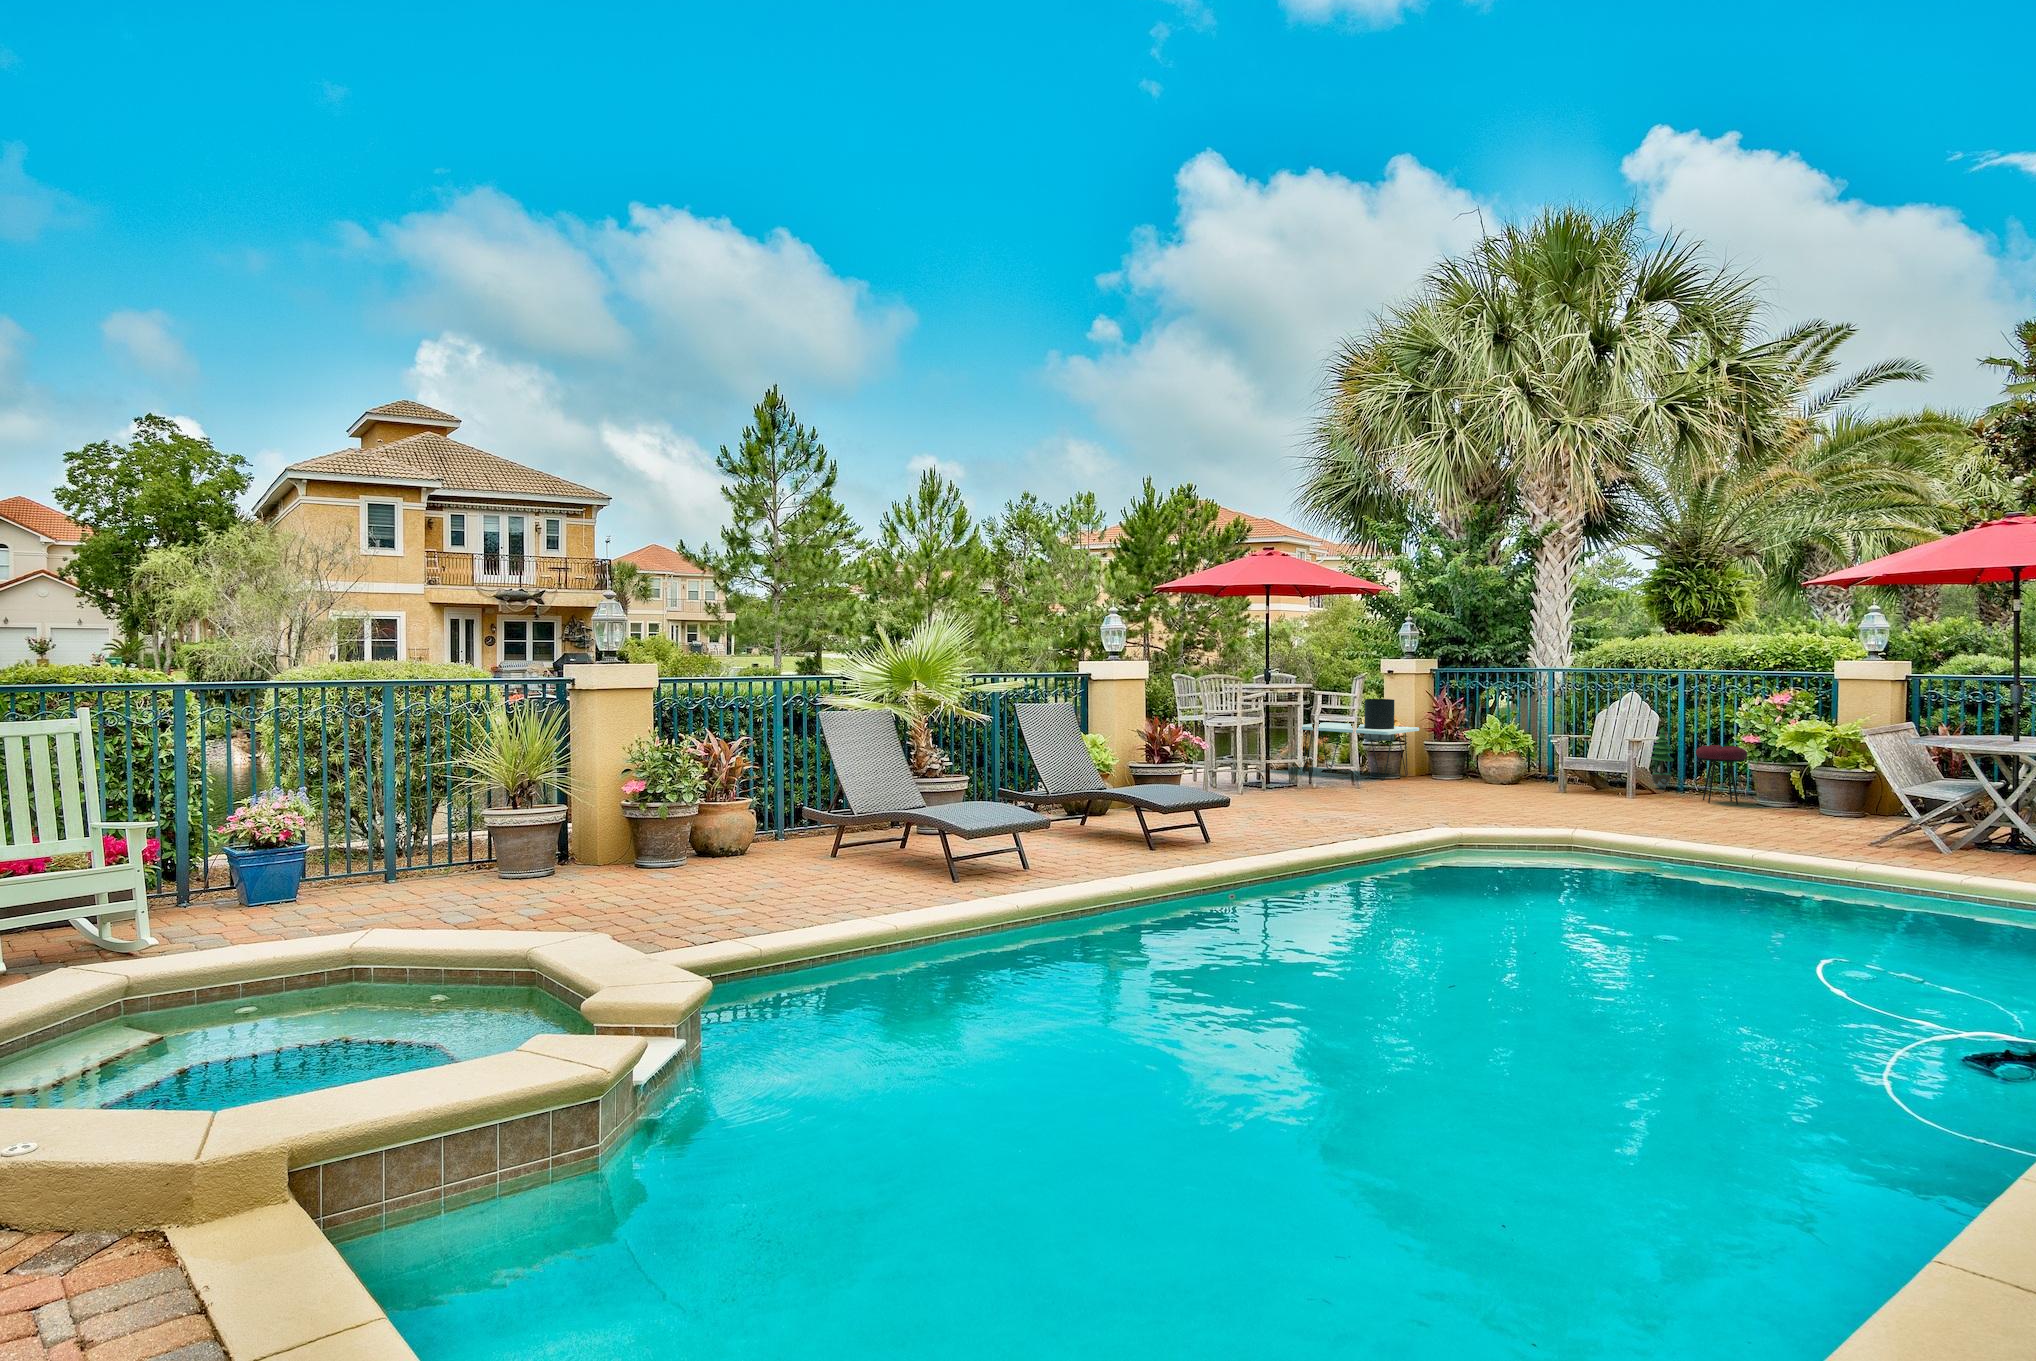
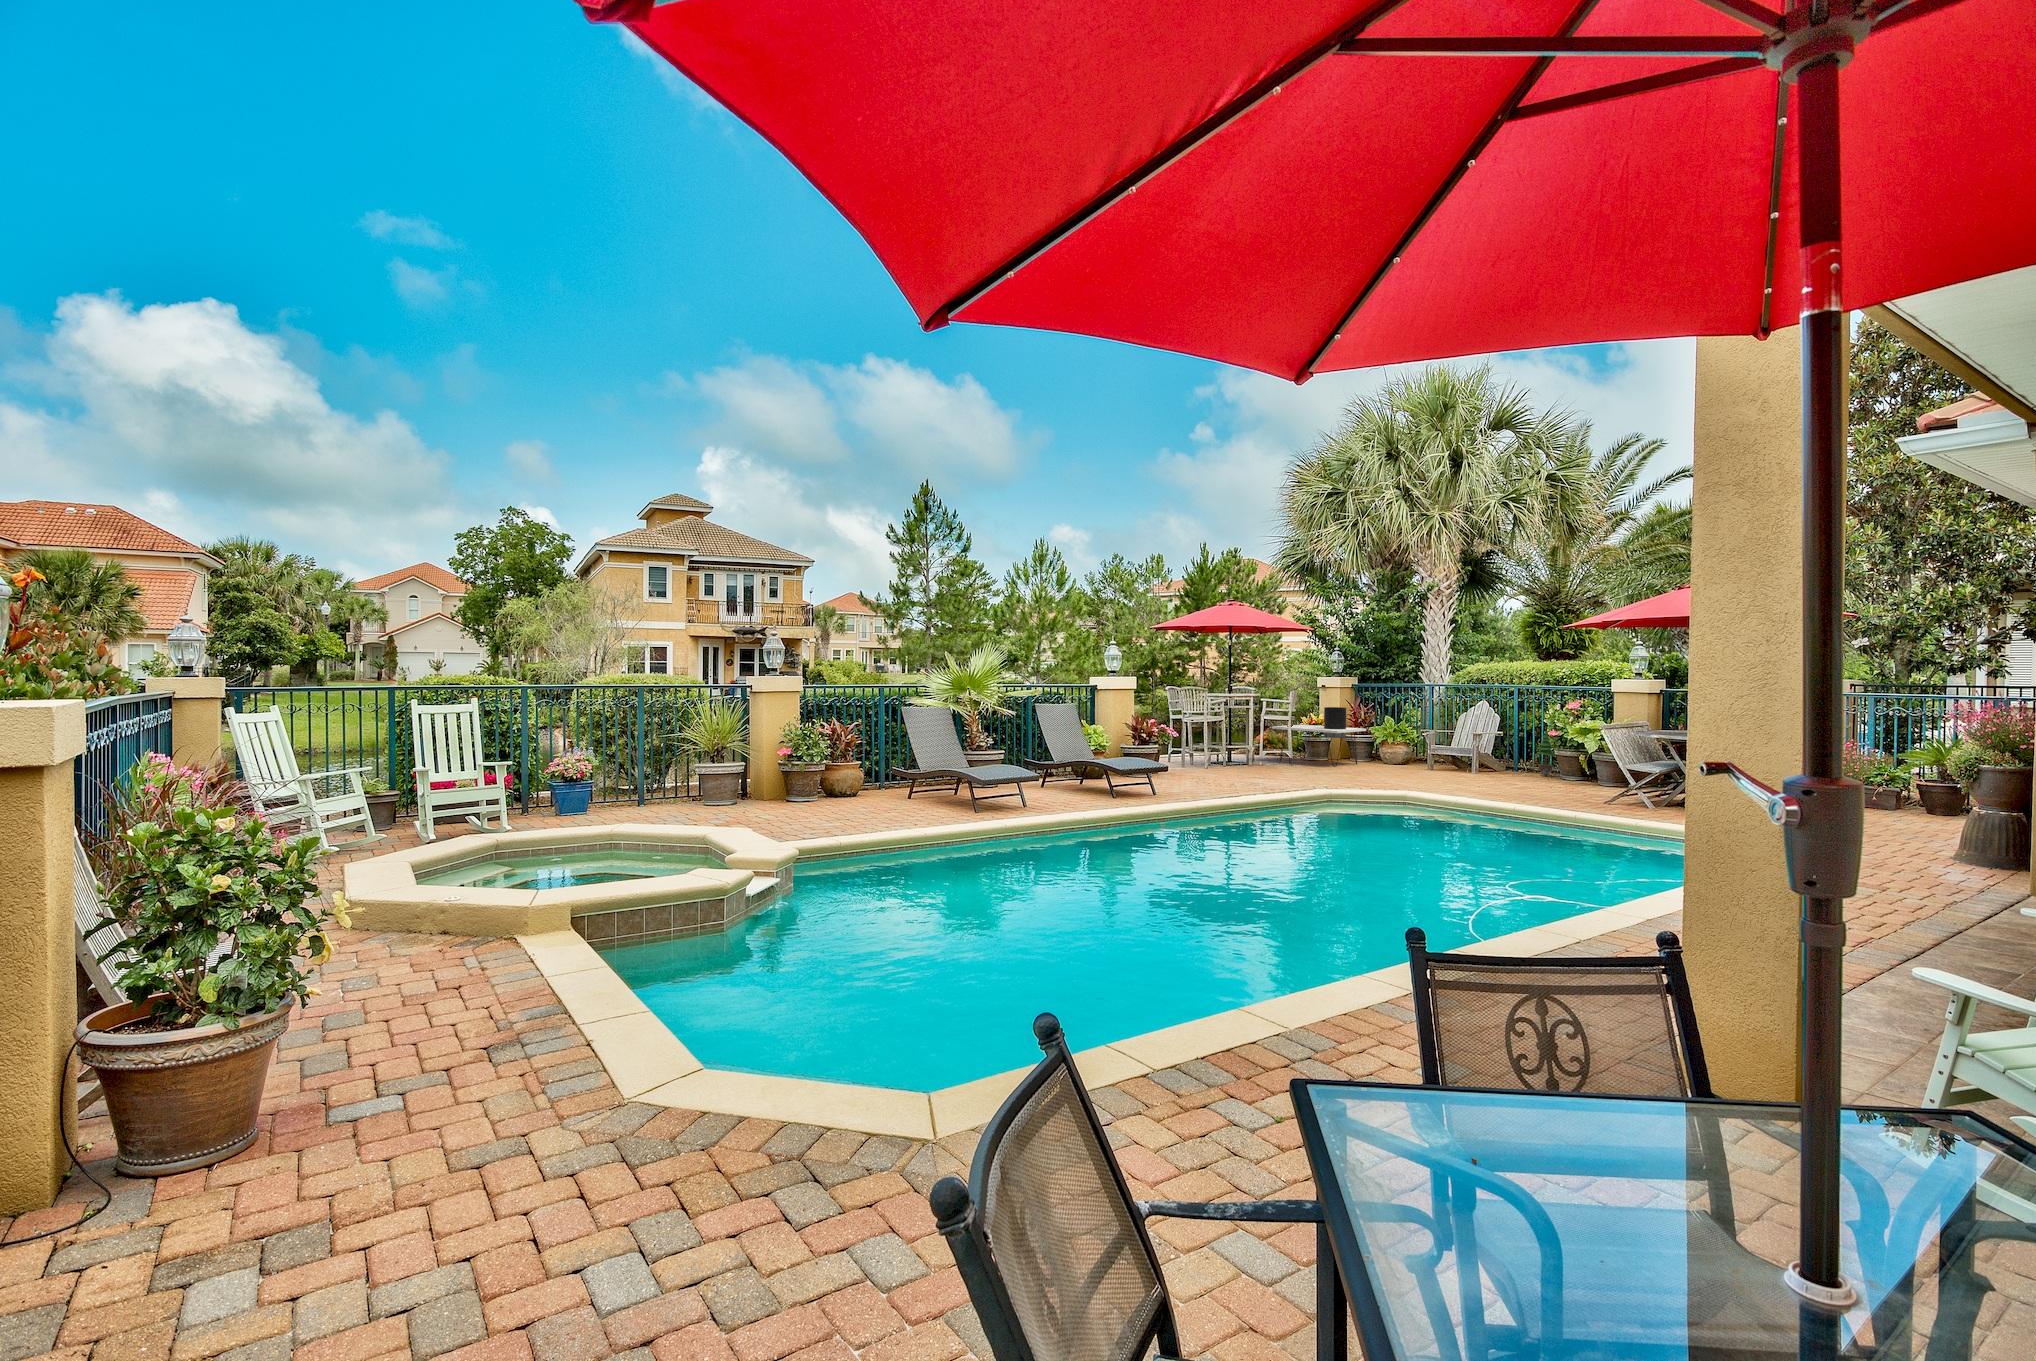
stool: present [1696,745,1747,805] -> none [1561,743,1599,787]

